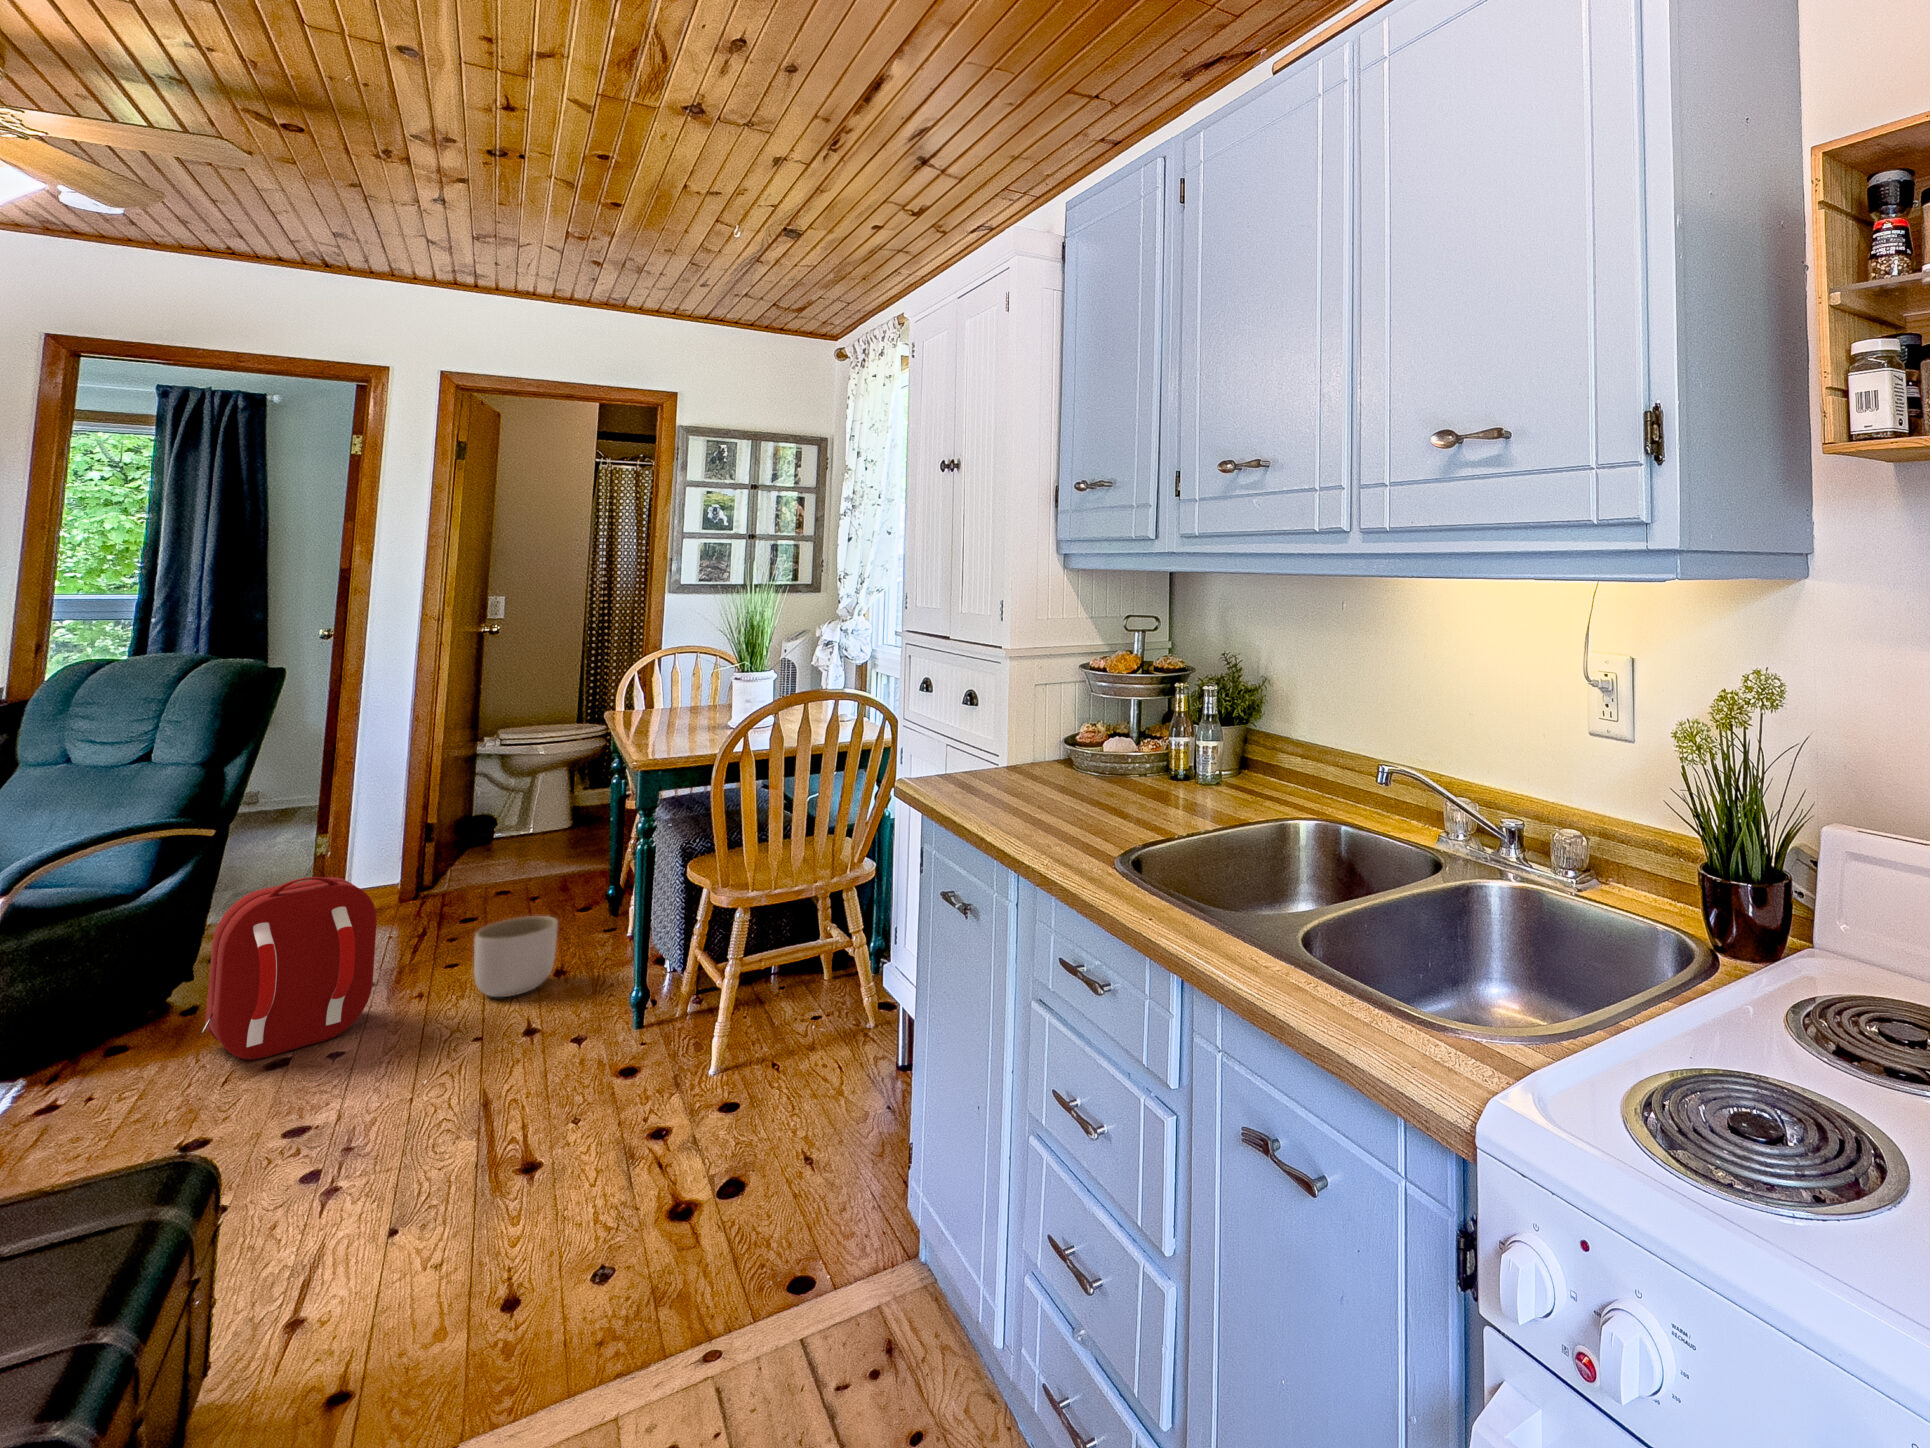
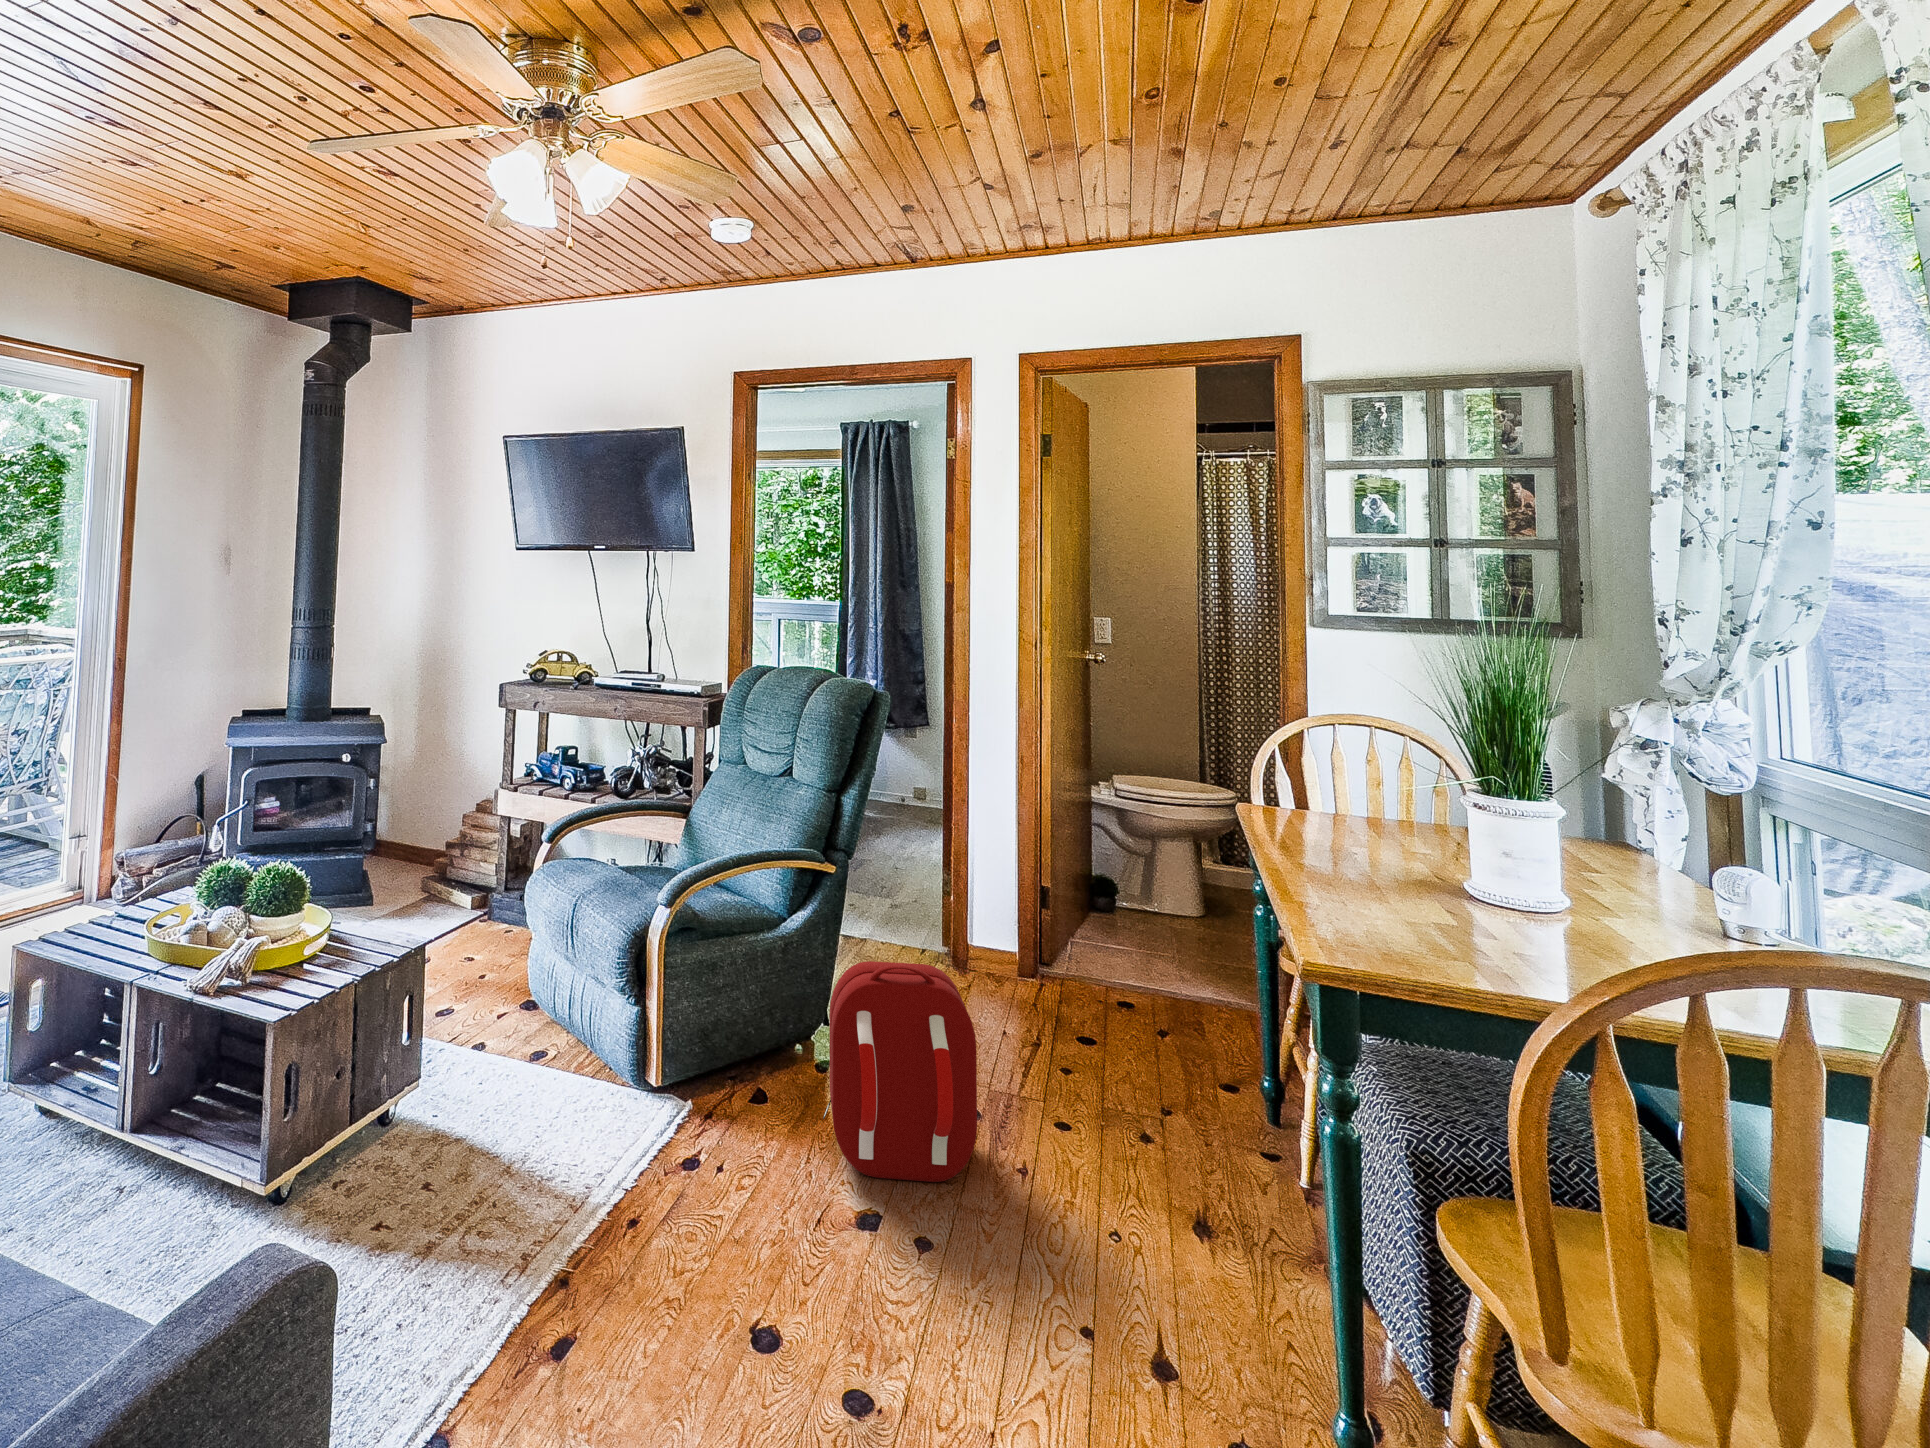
planter: present [474,916,558,997] -> none [1090,1087,1196,1220]

